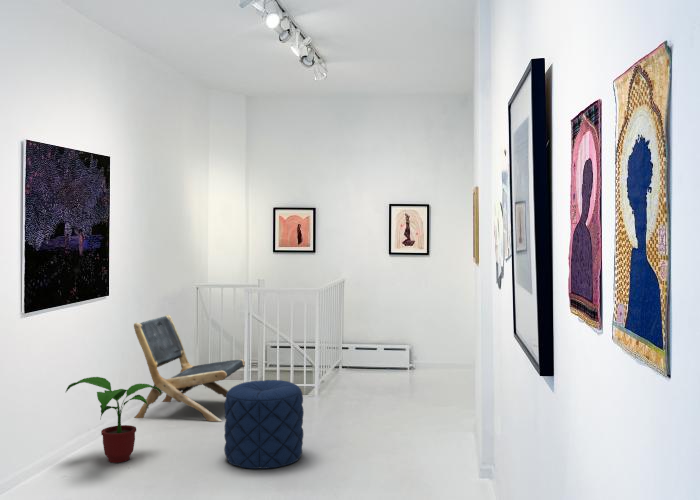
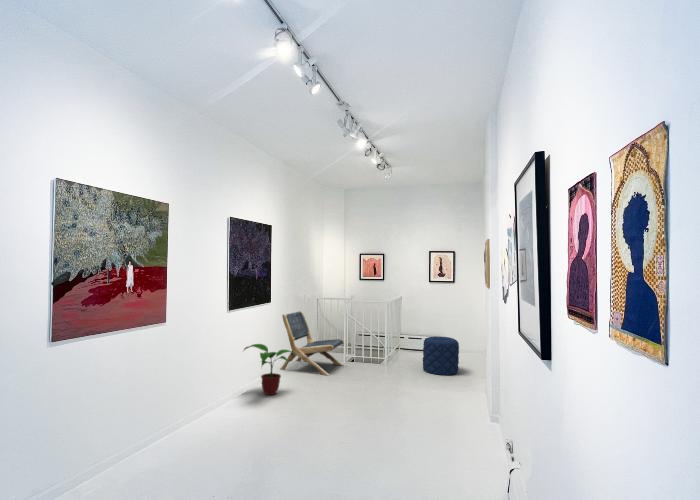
pouf: present [224,380,304,469] -> present [423,337,459,375]

